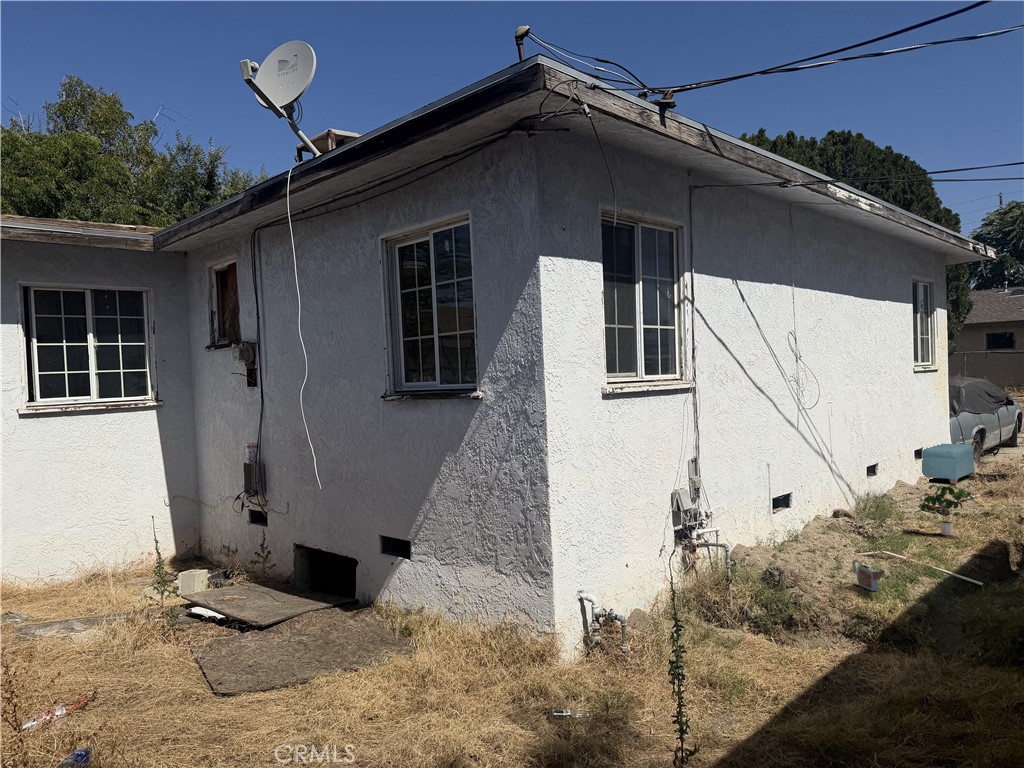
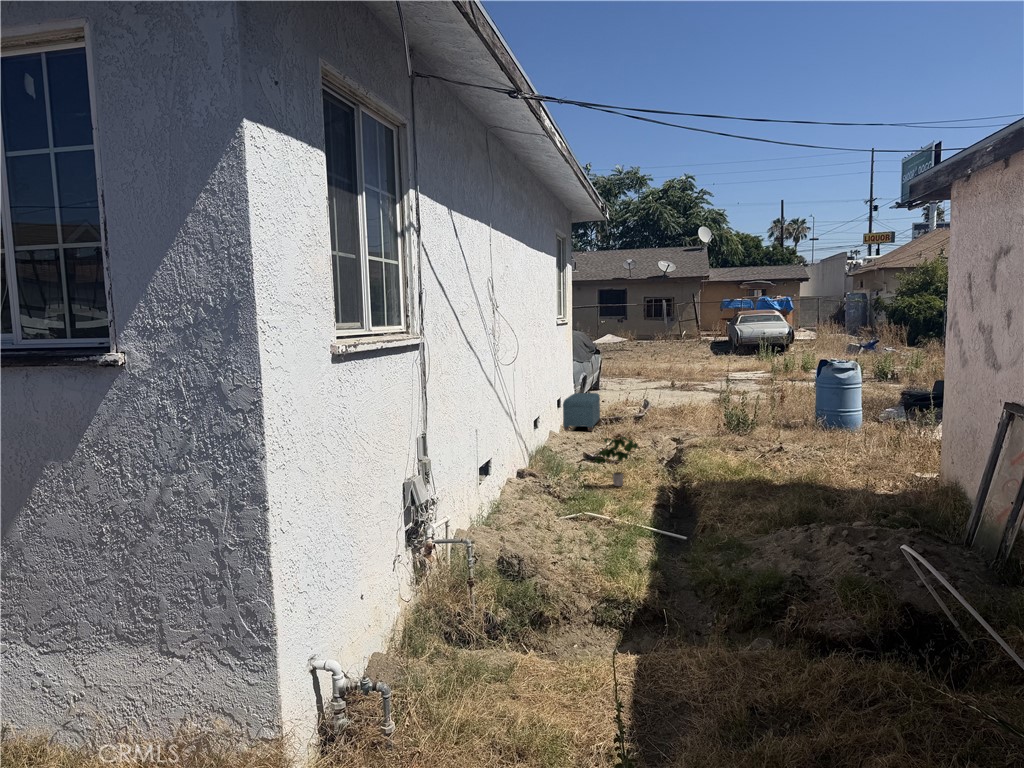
watering can: present [852,559,885,591] -> none [575,530,614,563]

